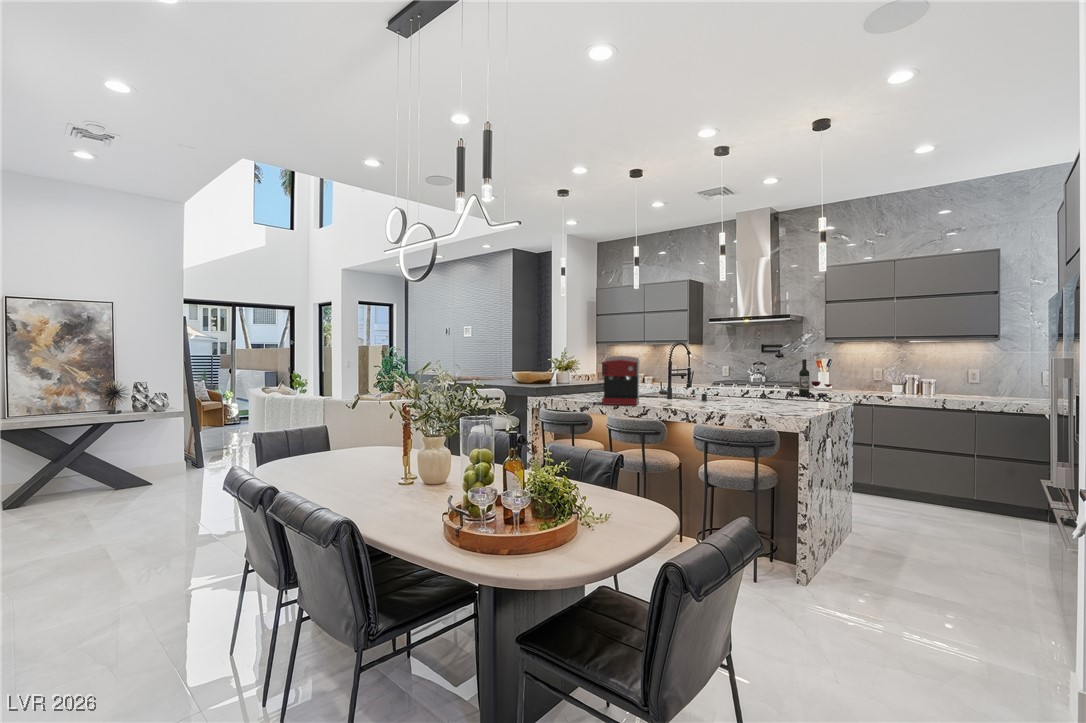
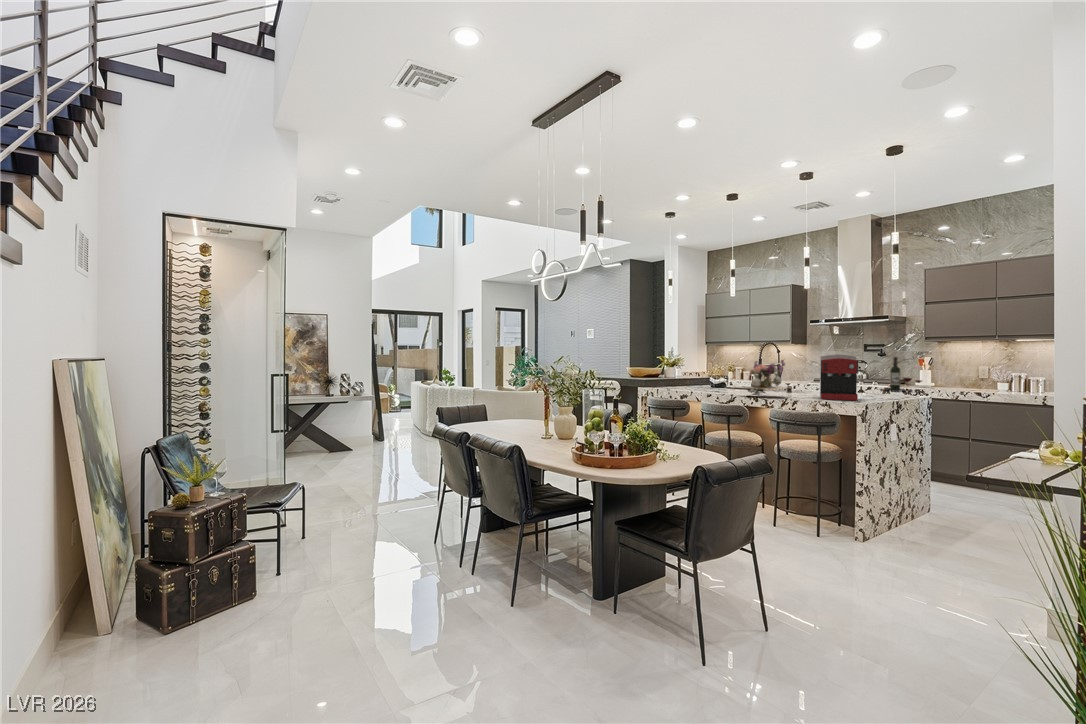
coffee maker: present [602,356,639,405] -> present [820,354,858,400]
flower arrangement: none [657,363,714,409] -> present [744,360,788,395]

